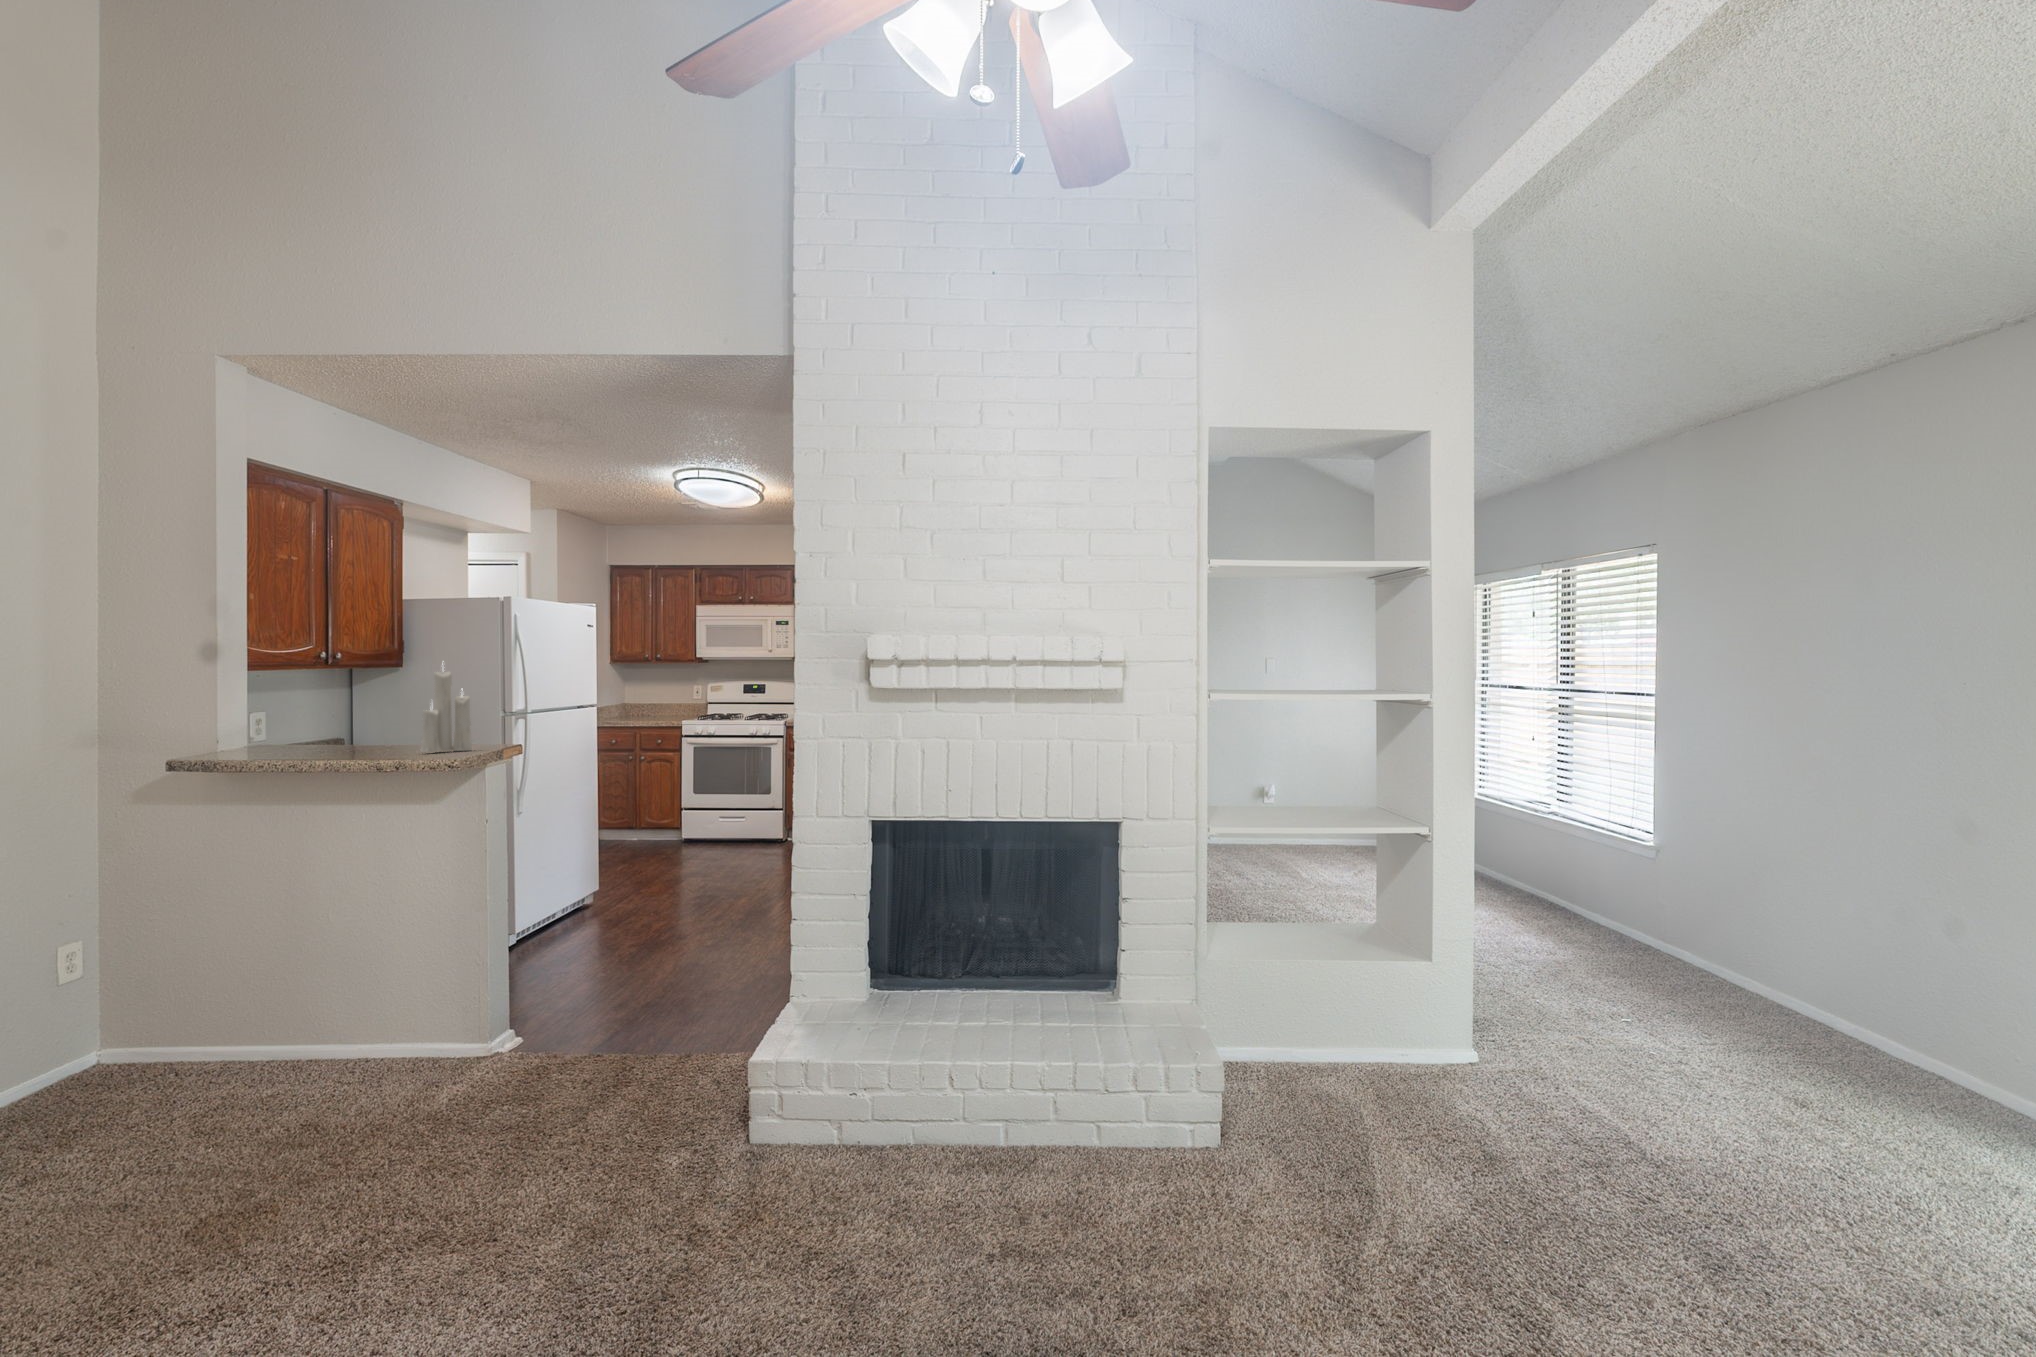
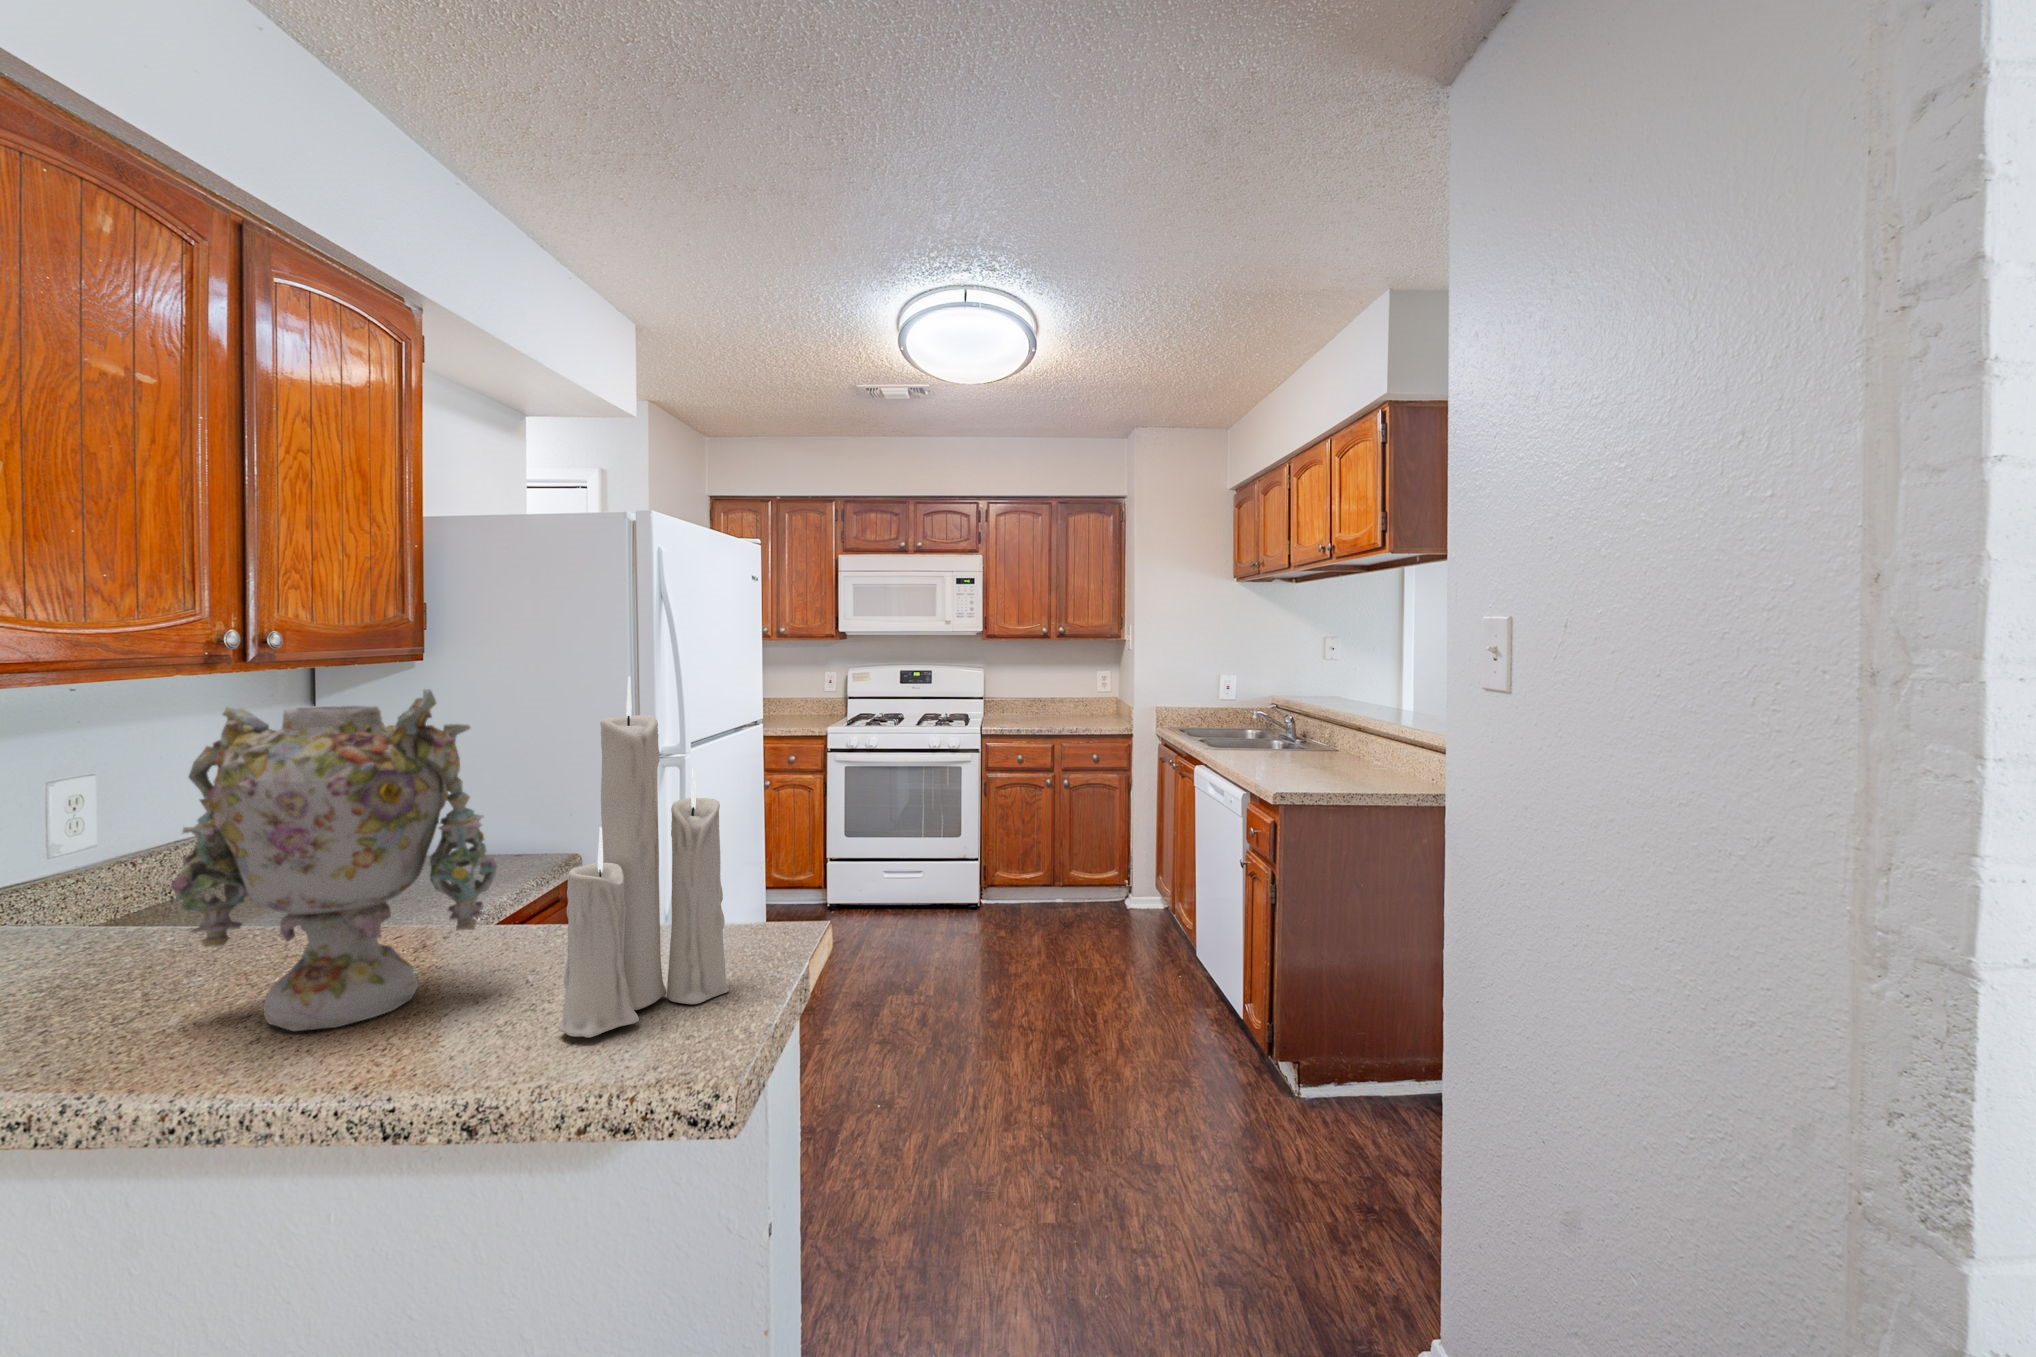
vase: none [320,665,408,755] -> present [170,689,497,1031]

